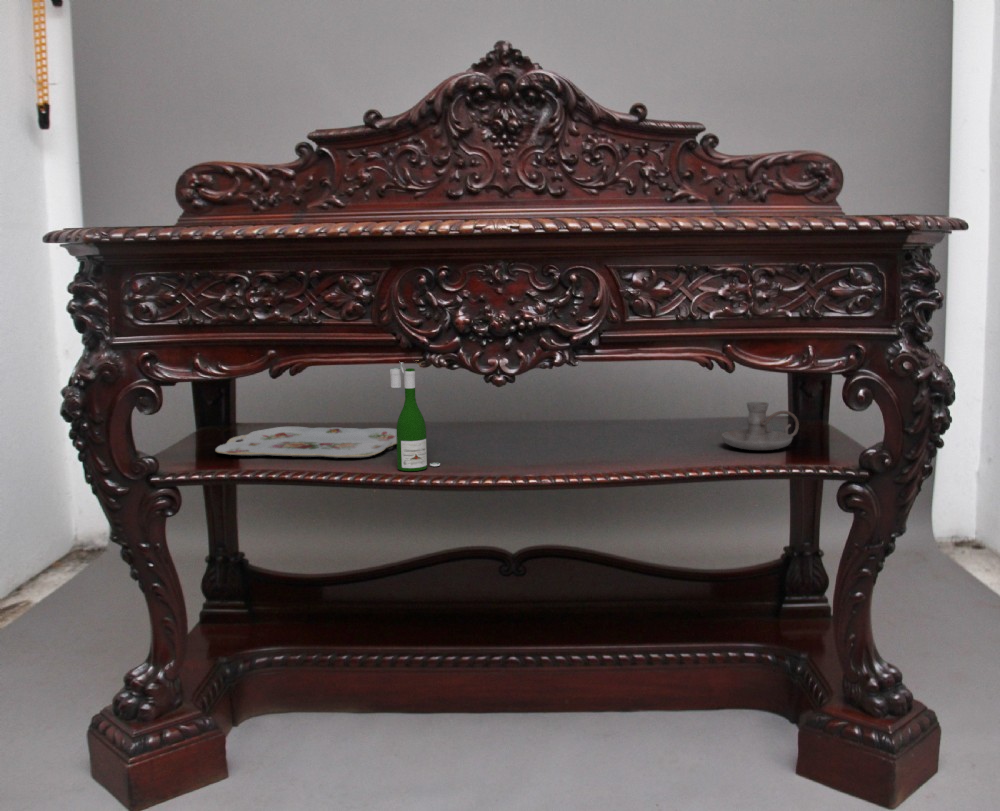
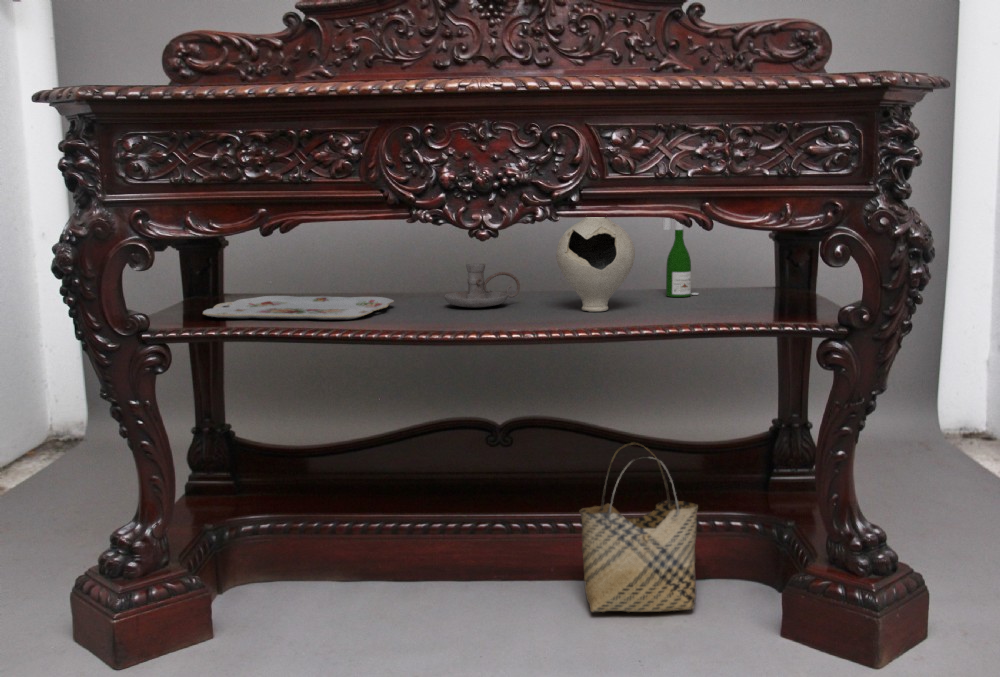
decorative vase: none [569,332,647,448] -> present [556,217,635,312]
wine bottle: present [390,360,440,471] -> present [662,218,699,297]
candle holder: present [722,402,799,450] -> present [444,263,520,308]
woven basket: none [594,578,712,753] -> present [579,442,698,612]

